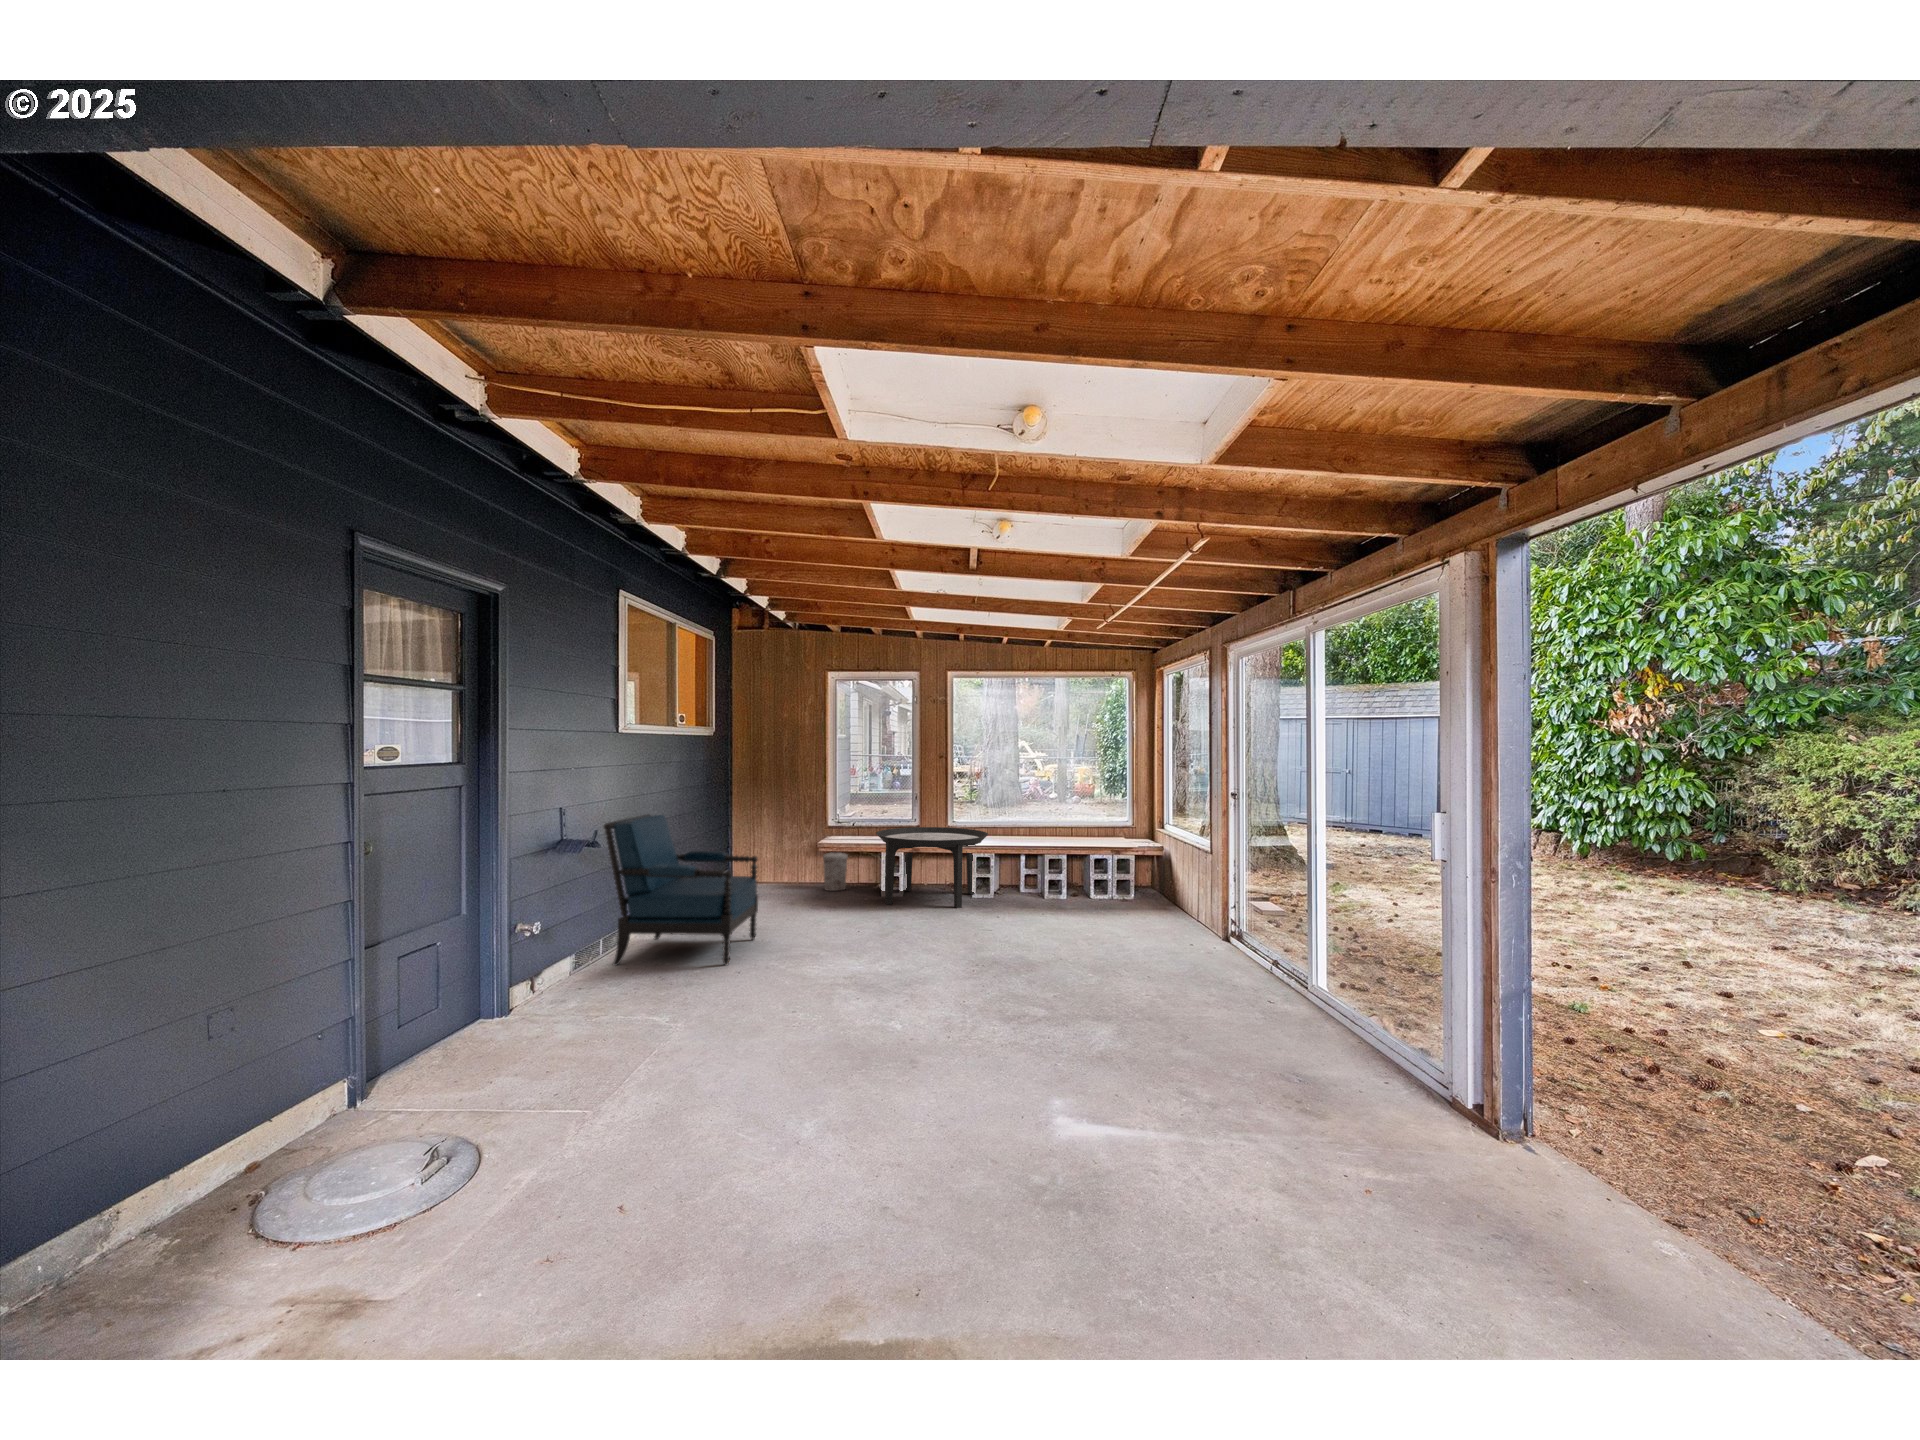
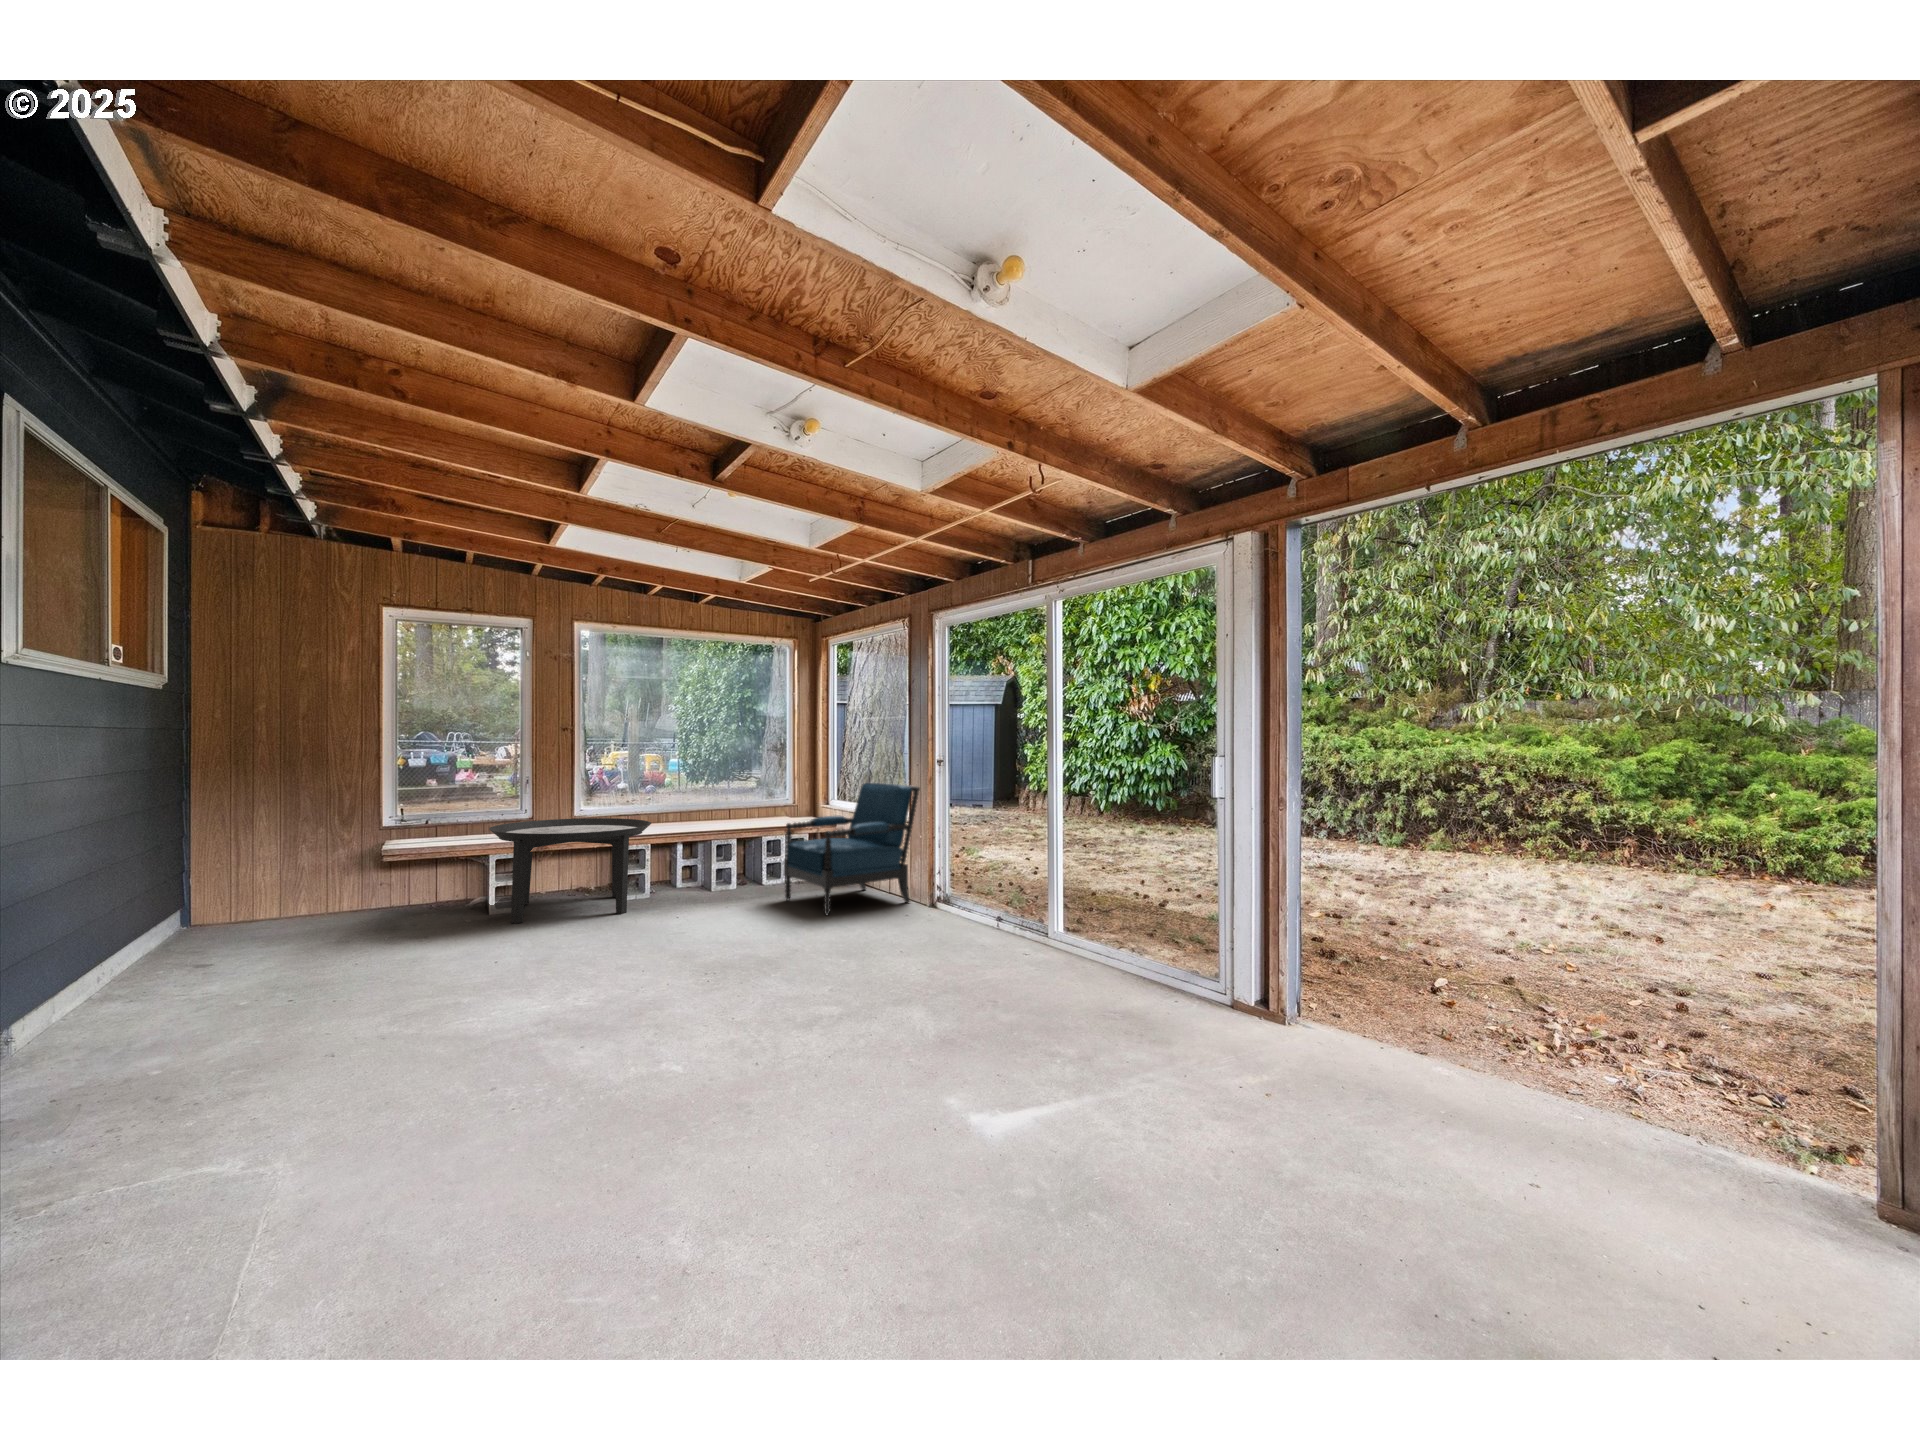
chair: present [604,814,758,966] -> present [784,783,920,915]
trash can: present [823,853,848,891] -> none [379,863,424,920]

